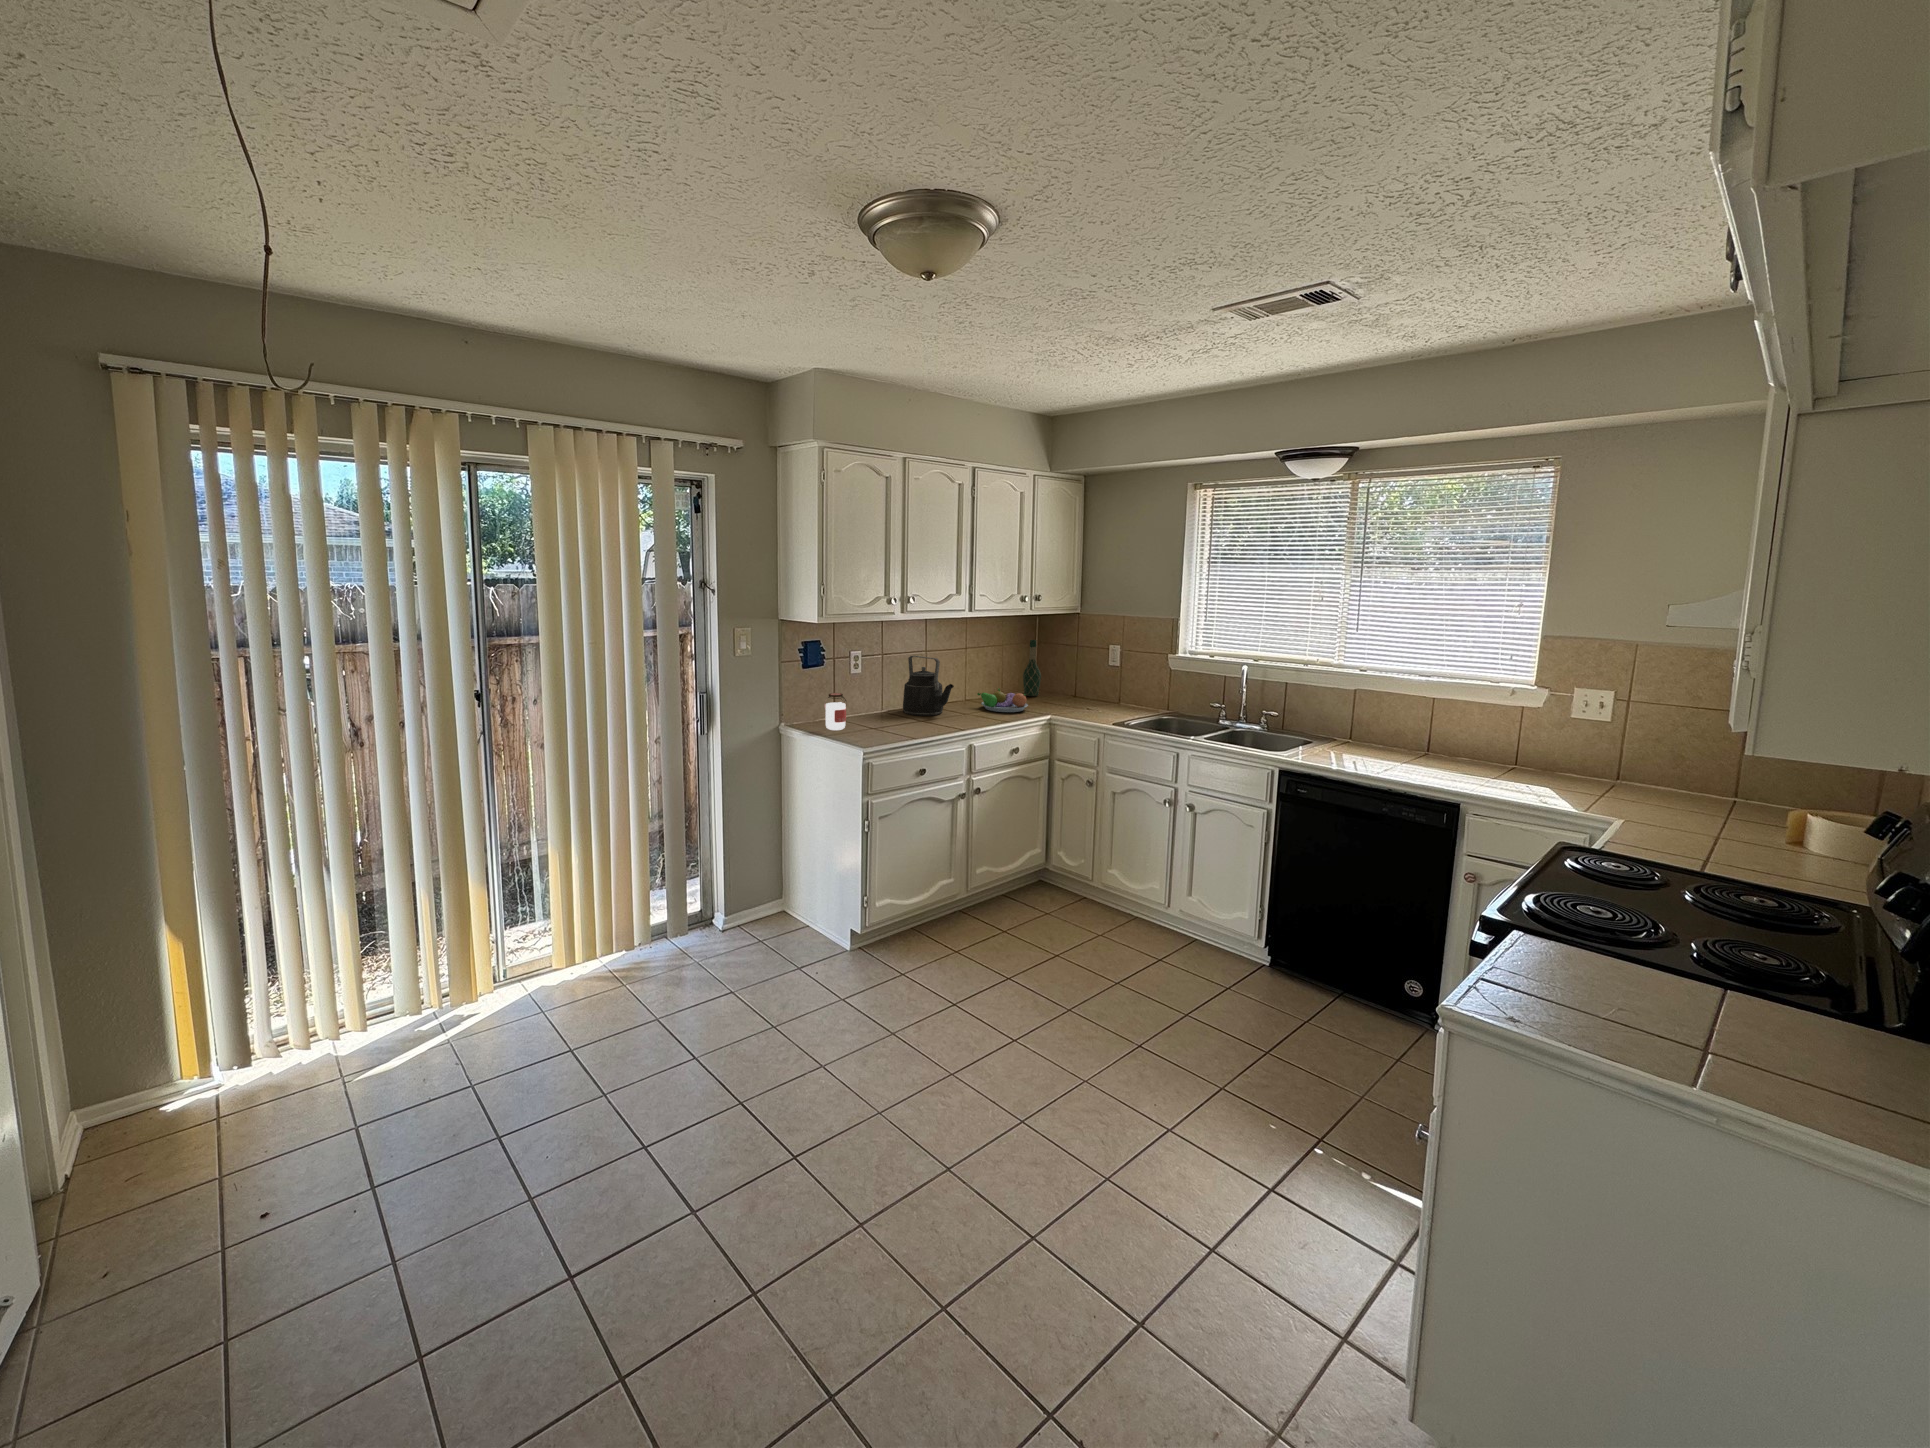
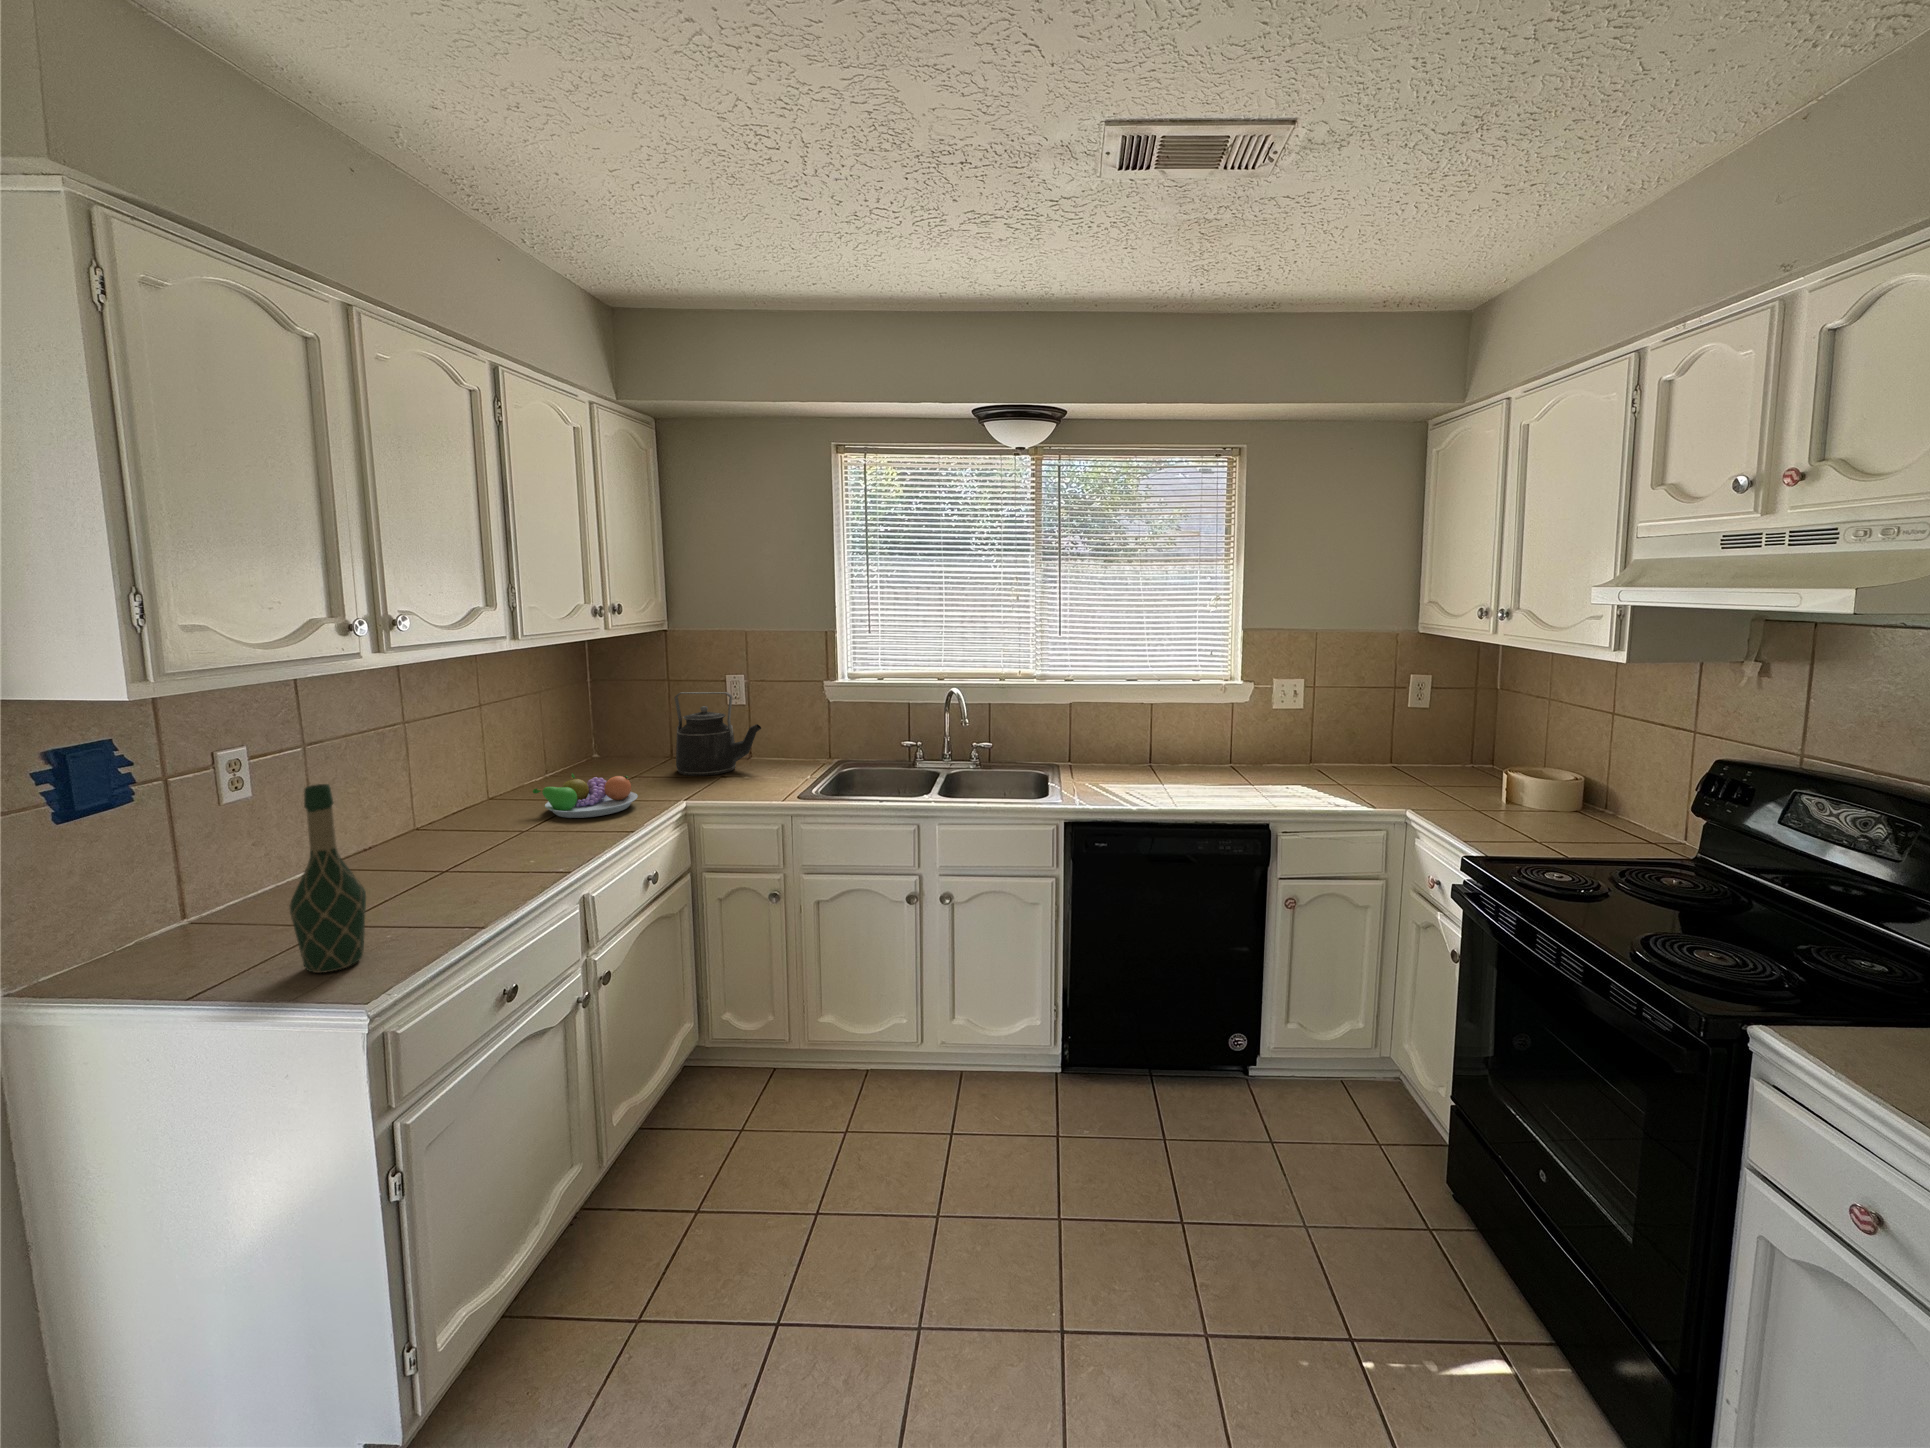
wine bottle: present [1023,640,1041,696] -> present [290,784,366,973]
kettle: present [903,656,954,716] -> present [674,692,761,776]
jar: present [825,693,846,730] -> none [177,871,259,975]

